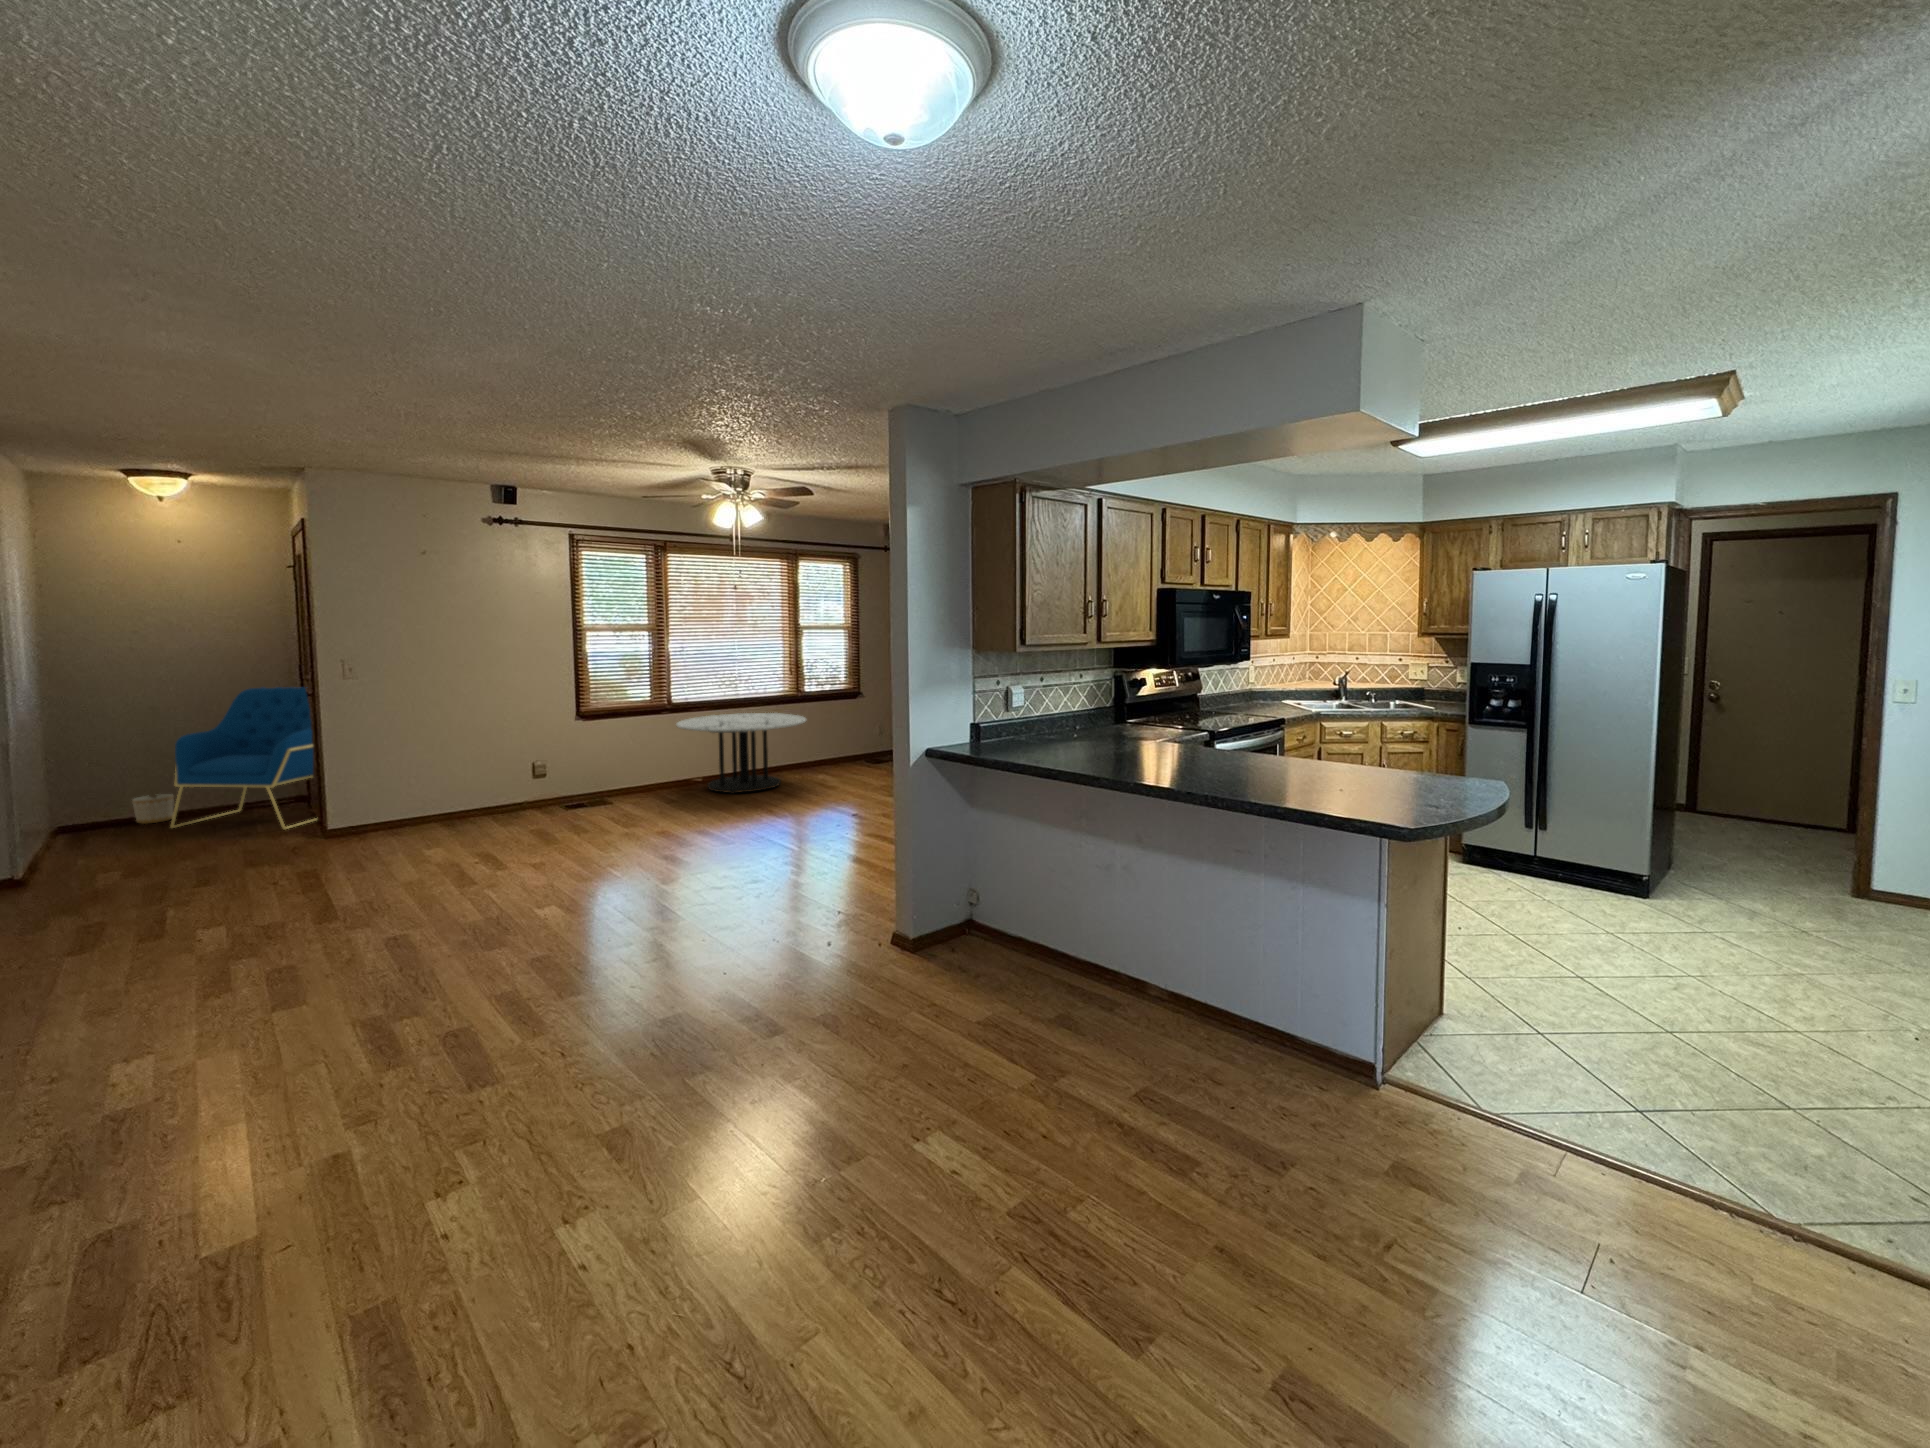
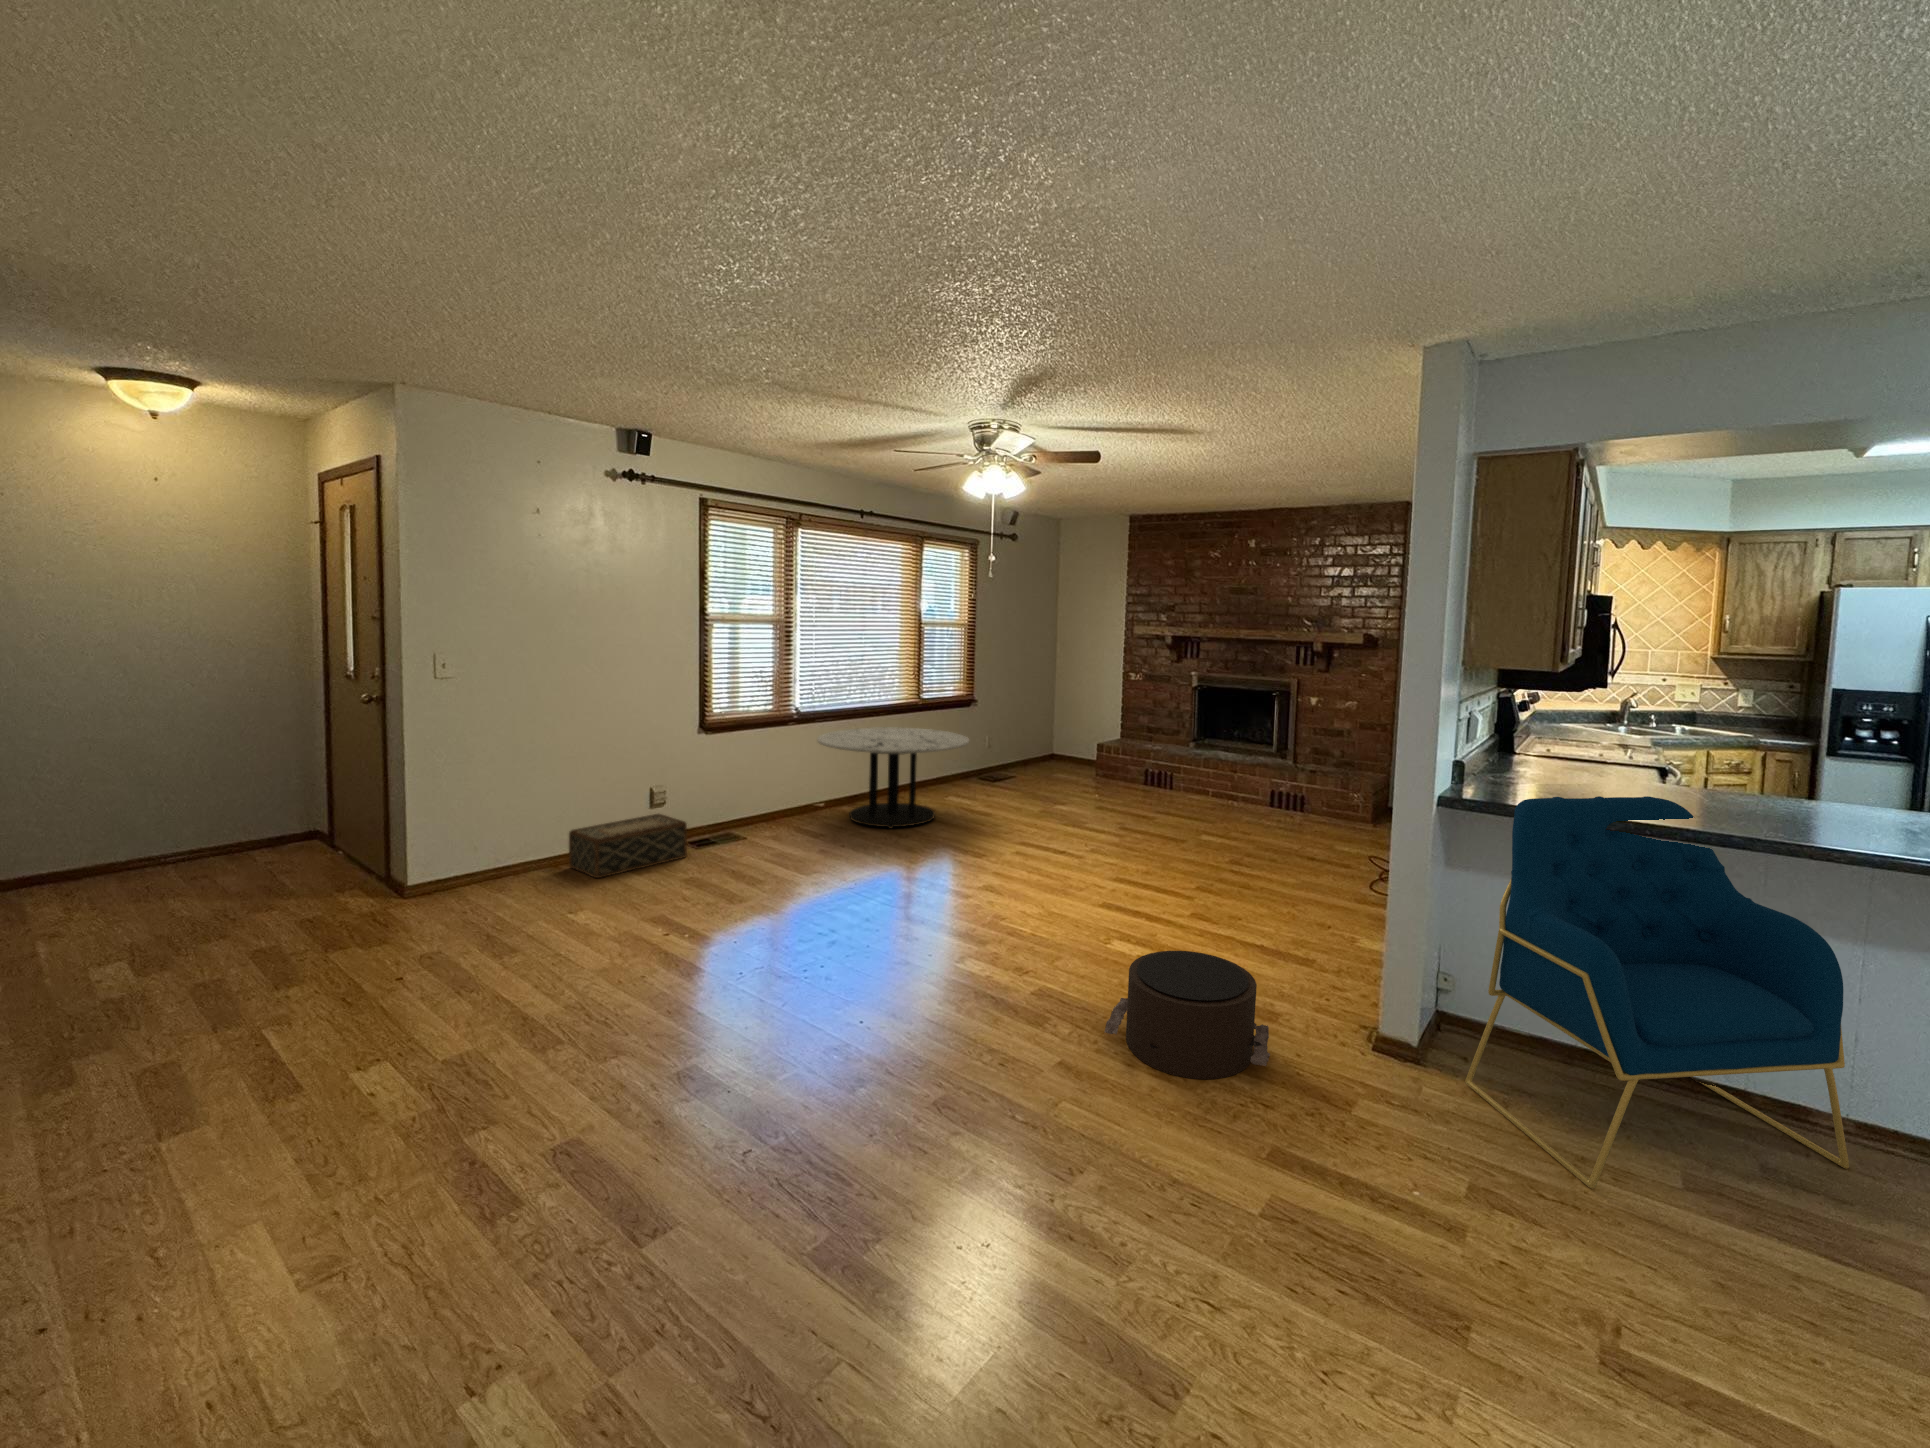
armchair: present [171,687,317,829] -> present [1465,796,1849,1189]
woven basket: none [458,778,551,824] -> present [569,814,687,878]
planter: present [132,794,174,824] -> none [68,843,131,888]
pouf: none [670,866,791,948] -> present [1105,951,1270,1079]

